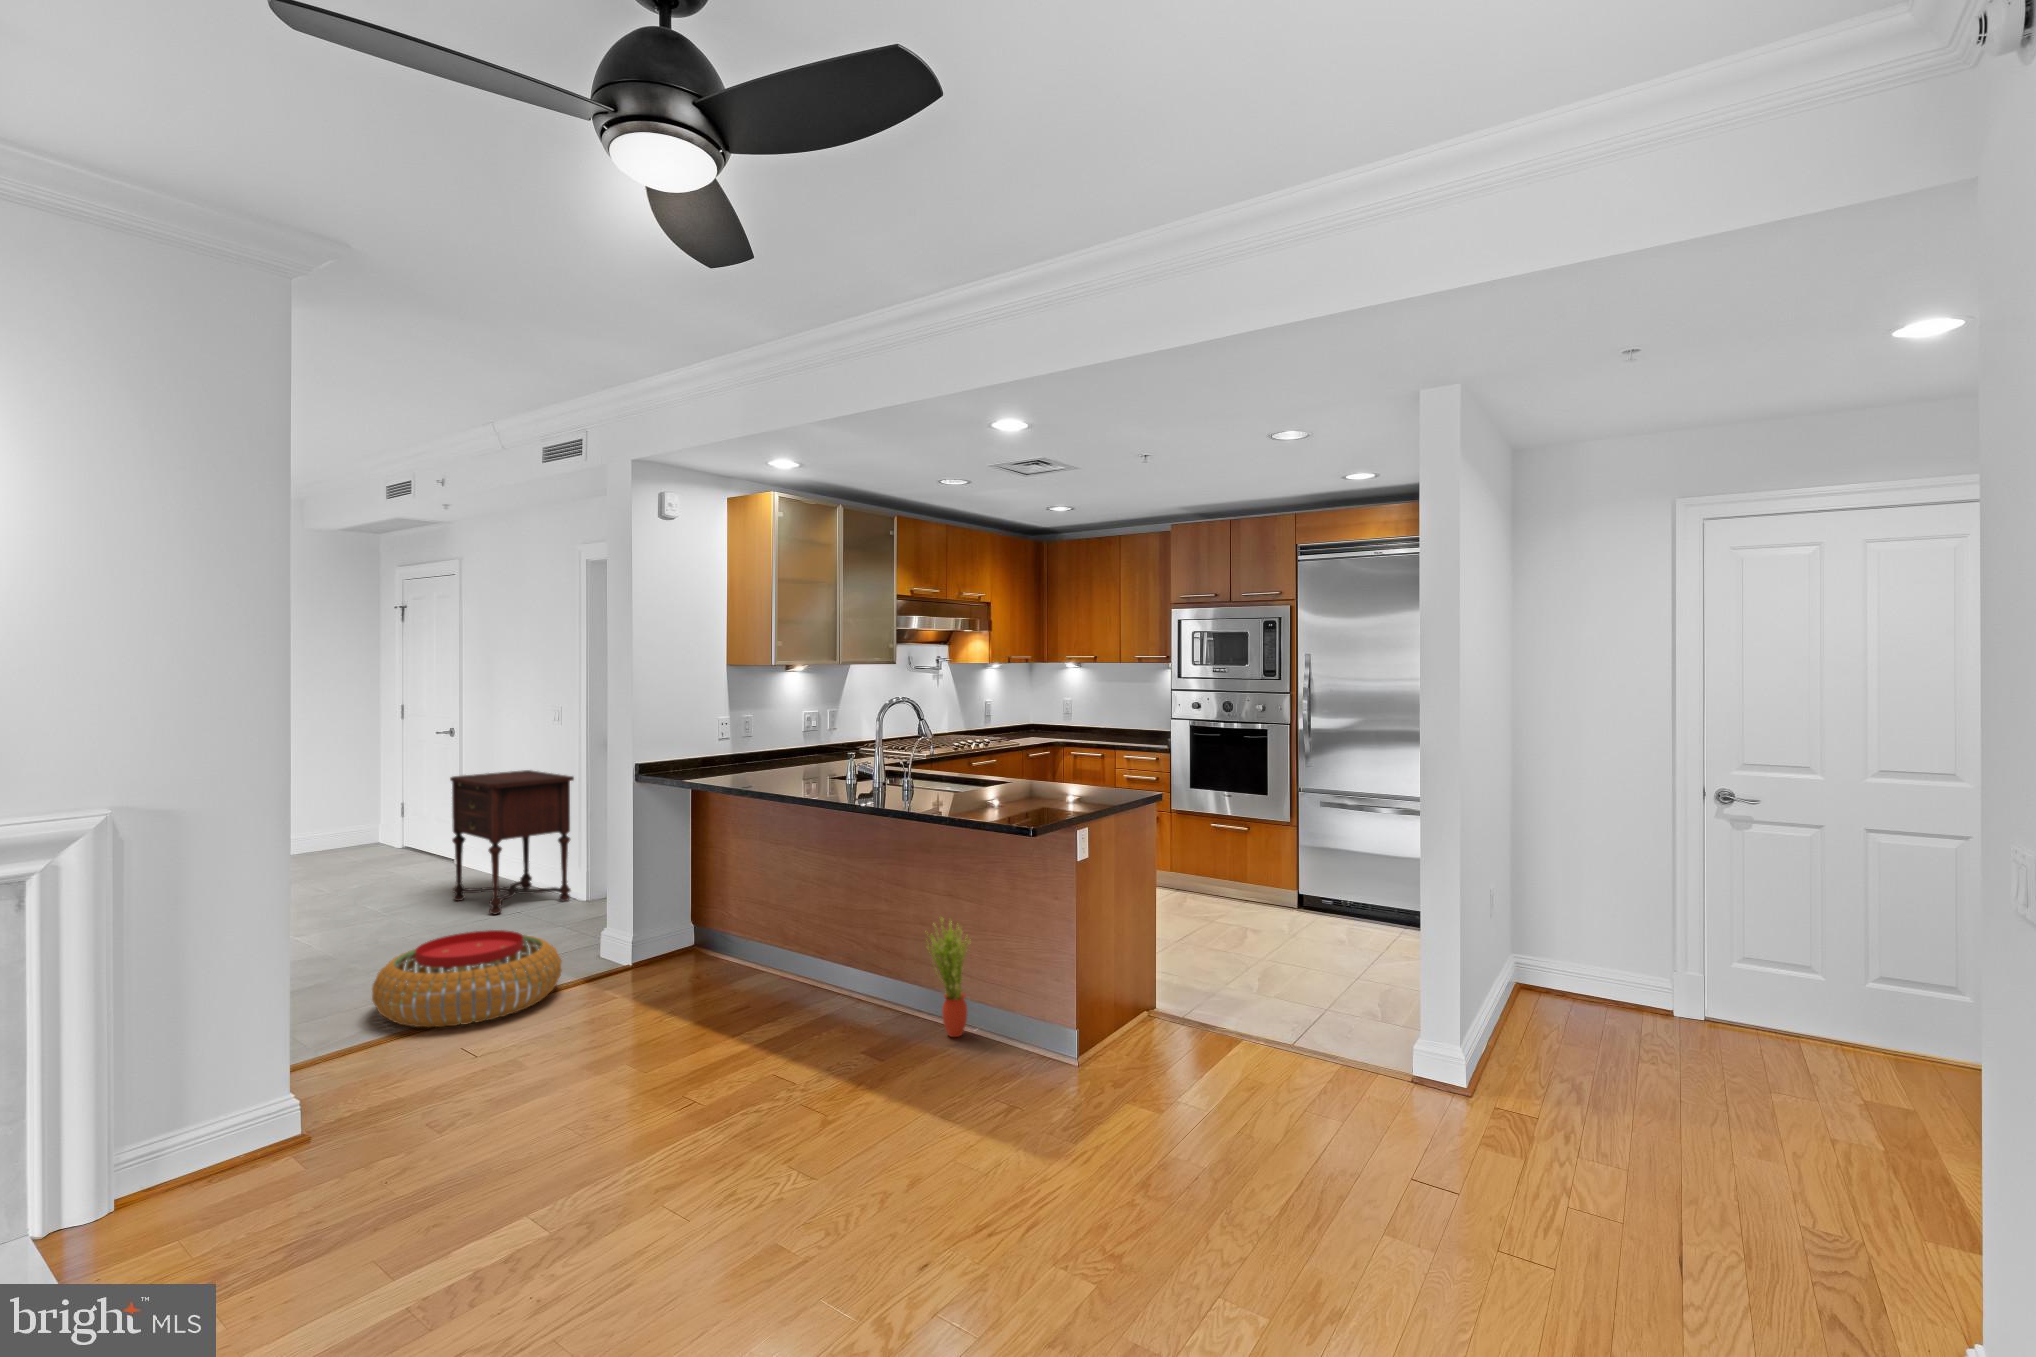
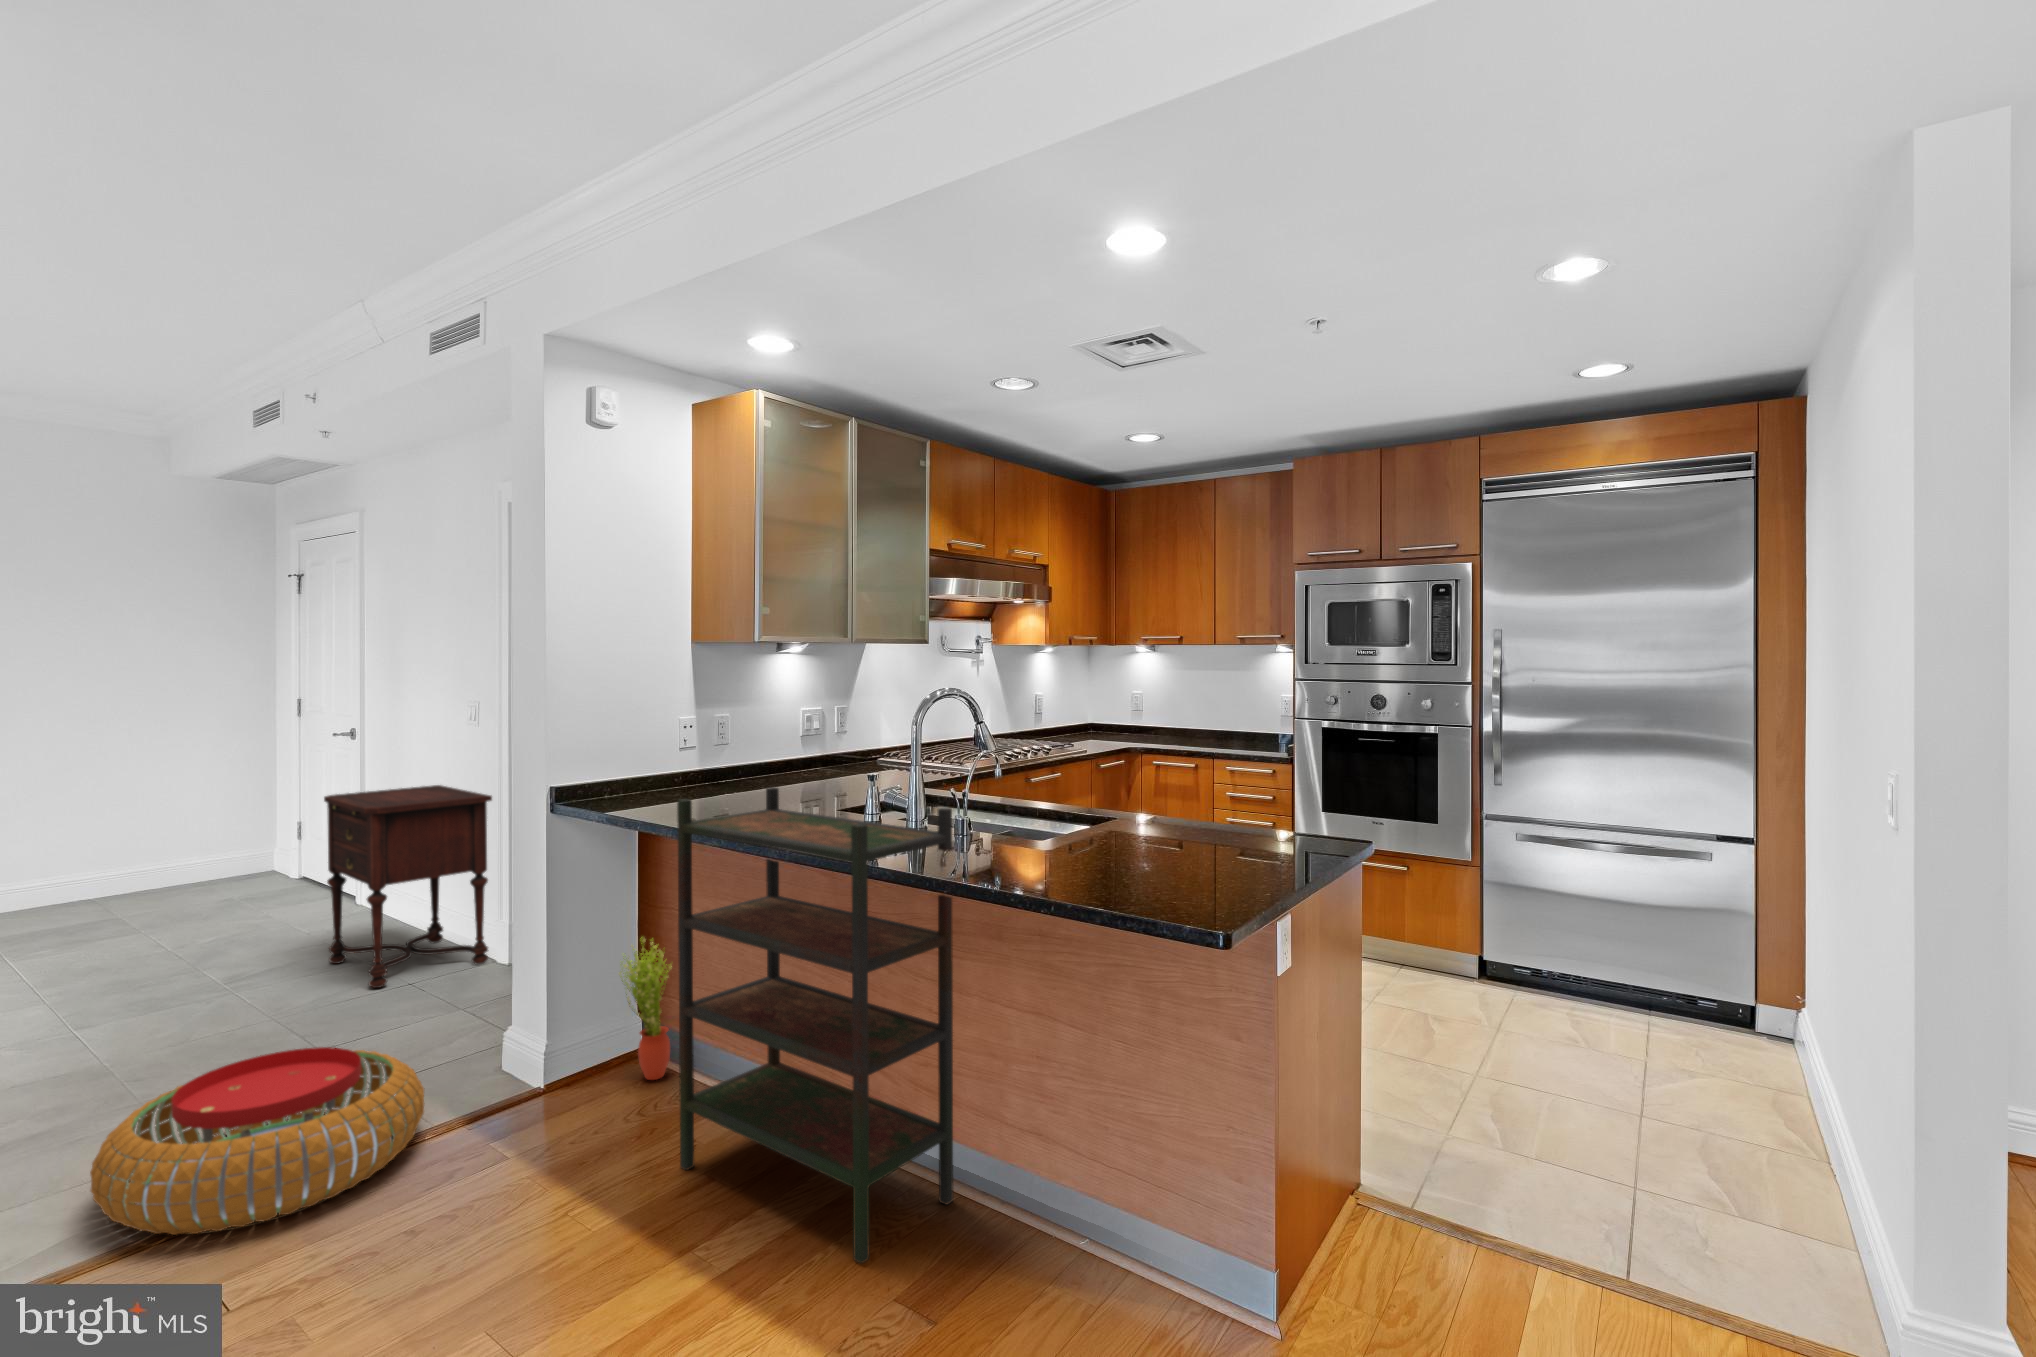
bookshelf: none [727,762,899,1038] -> present [677,787,953,1263]
potted plant: present [925,919,970,1037] -> present [620,938,672,1080]

